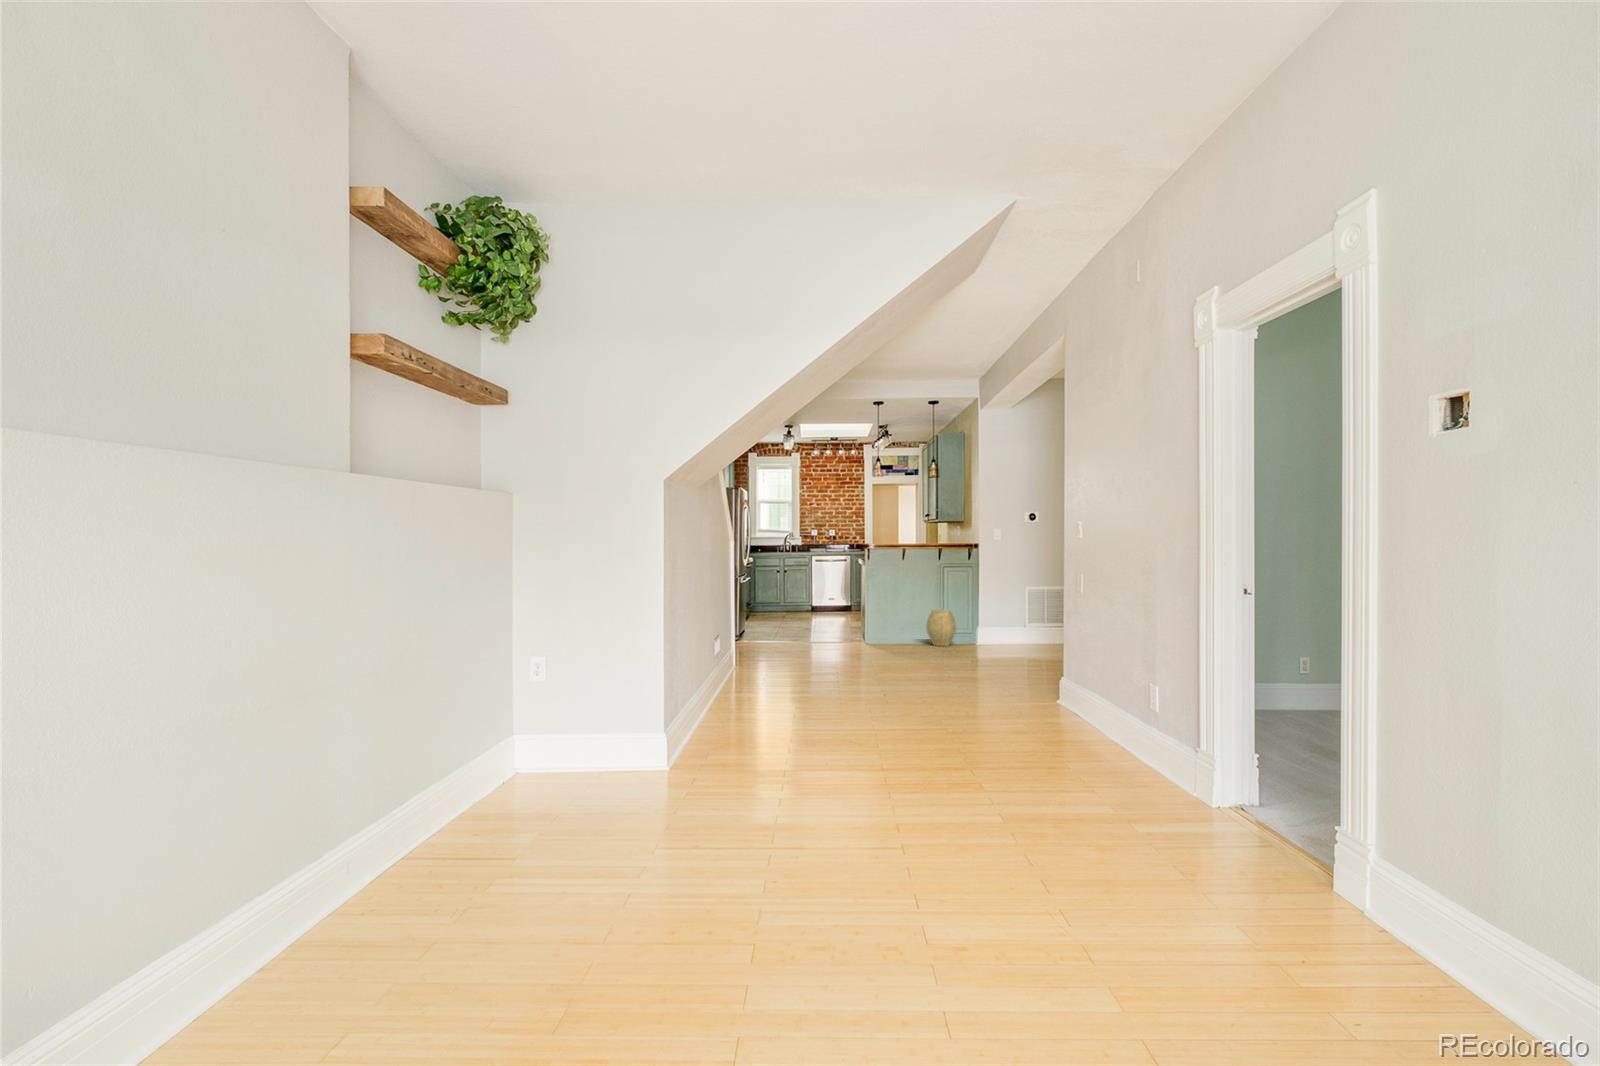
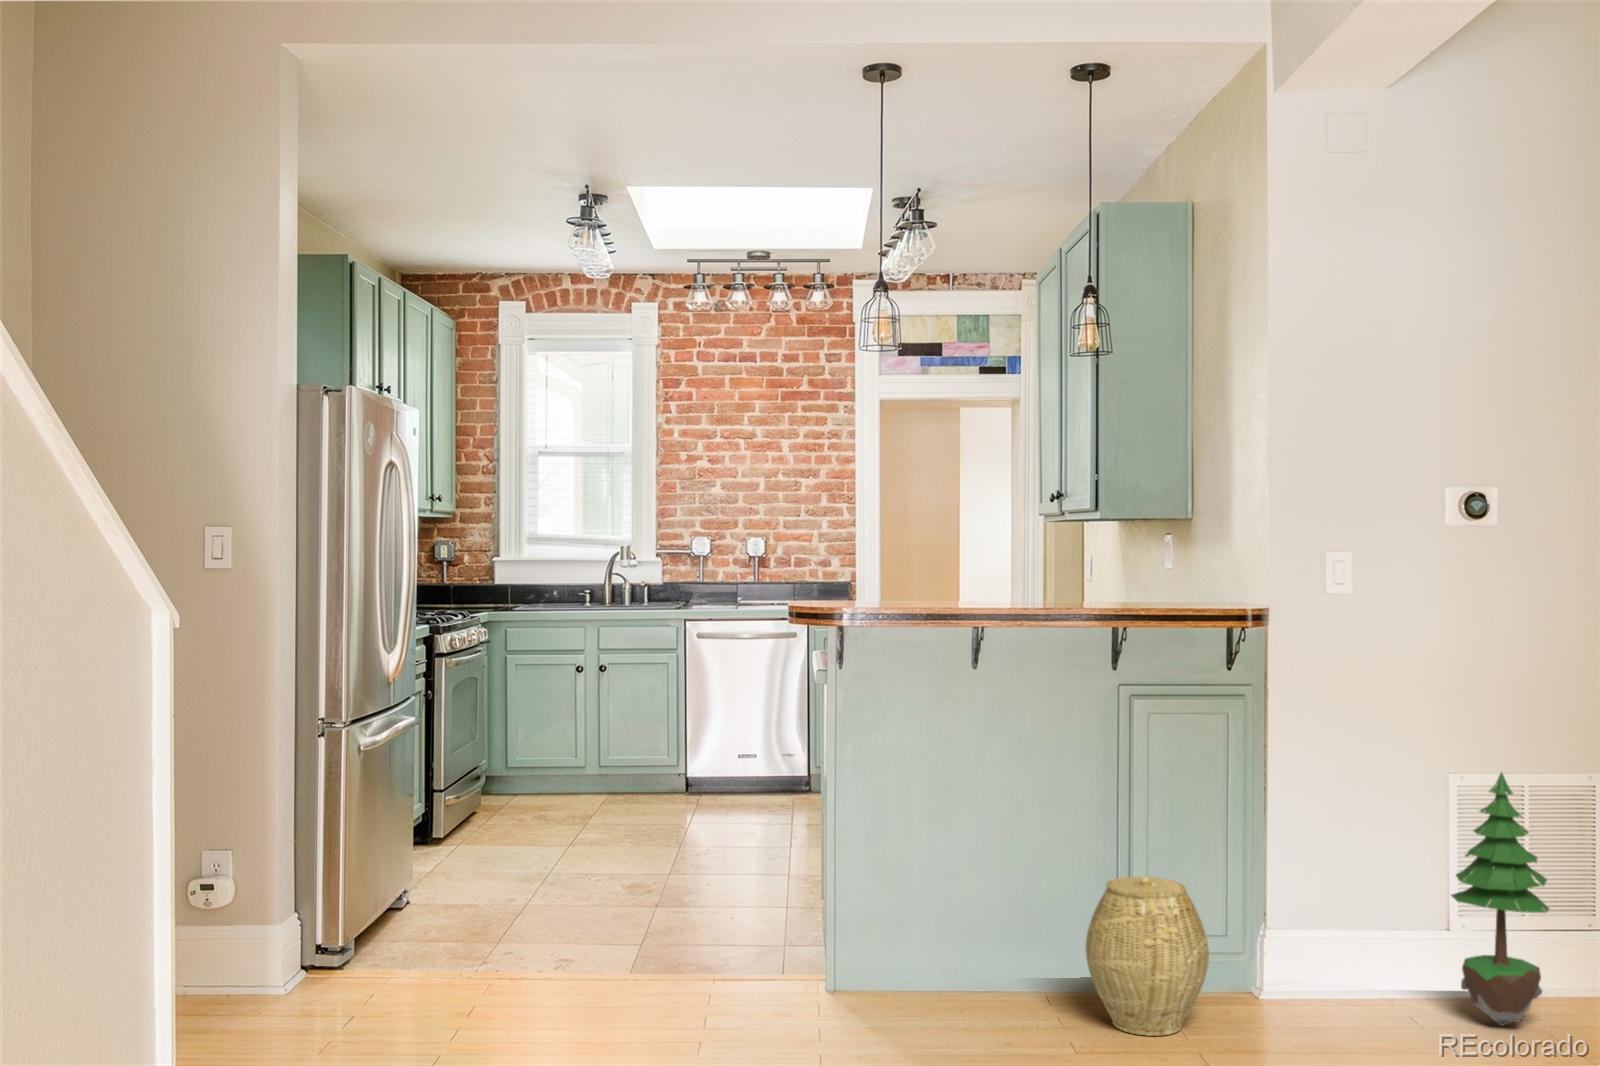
potted tree: none [1017,582,1040,645] -> present [1451,772,1550,1026]

